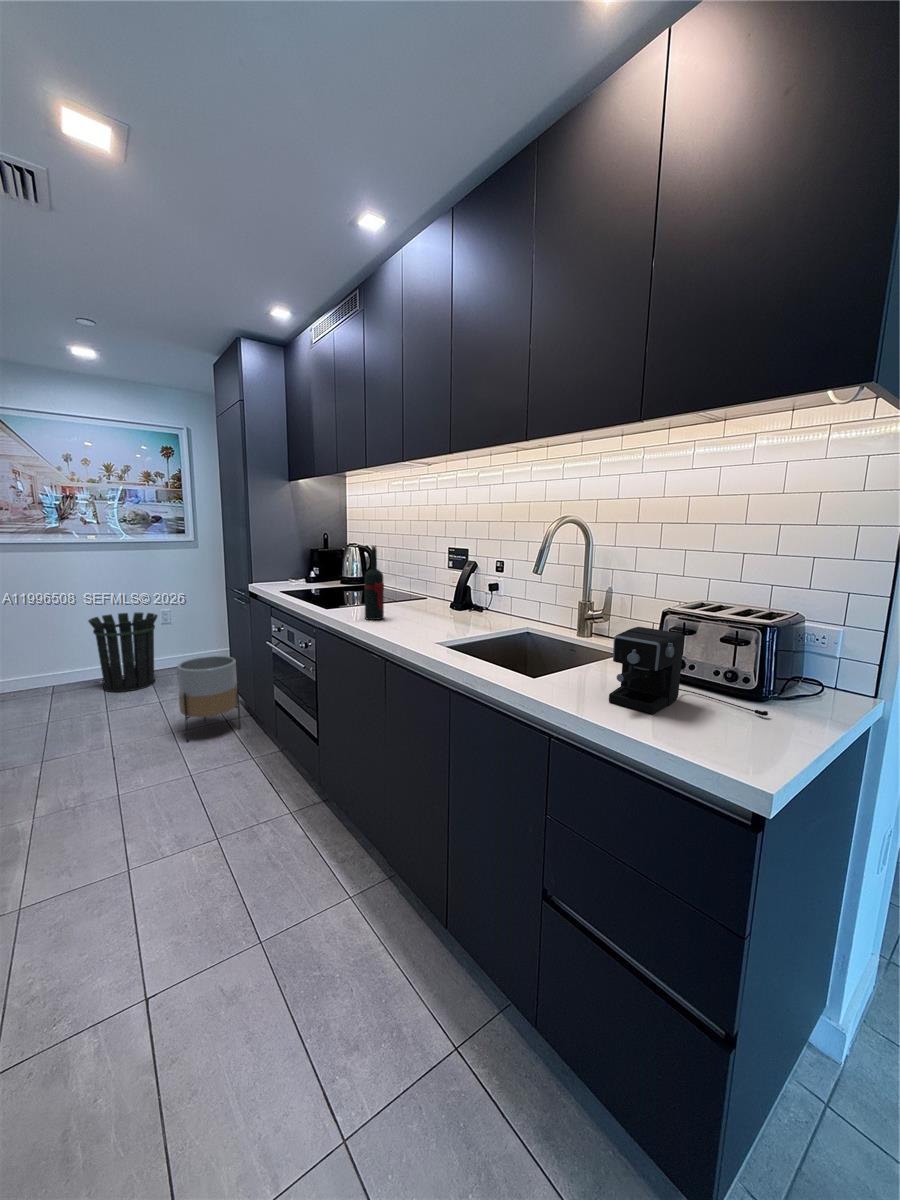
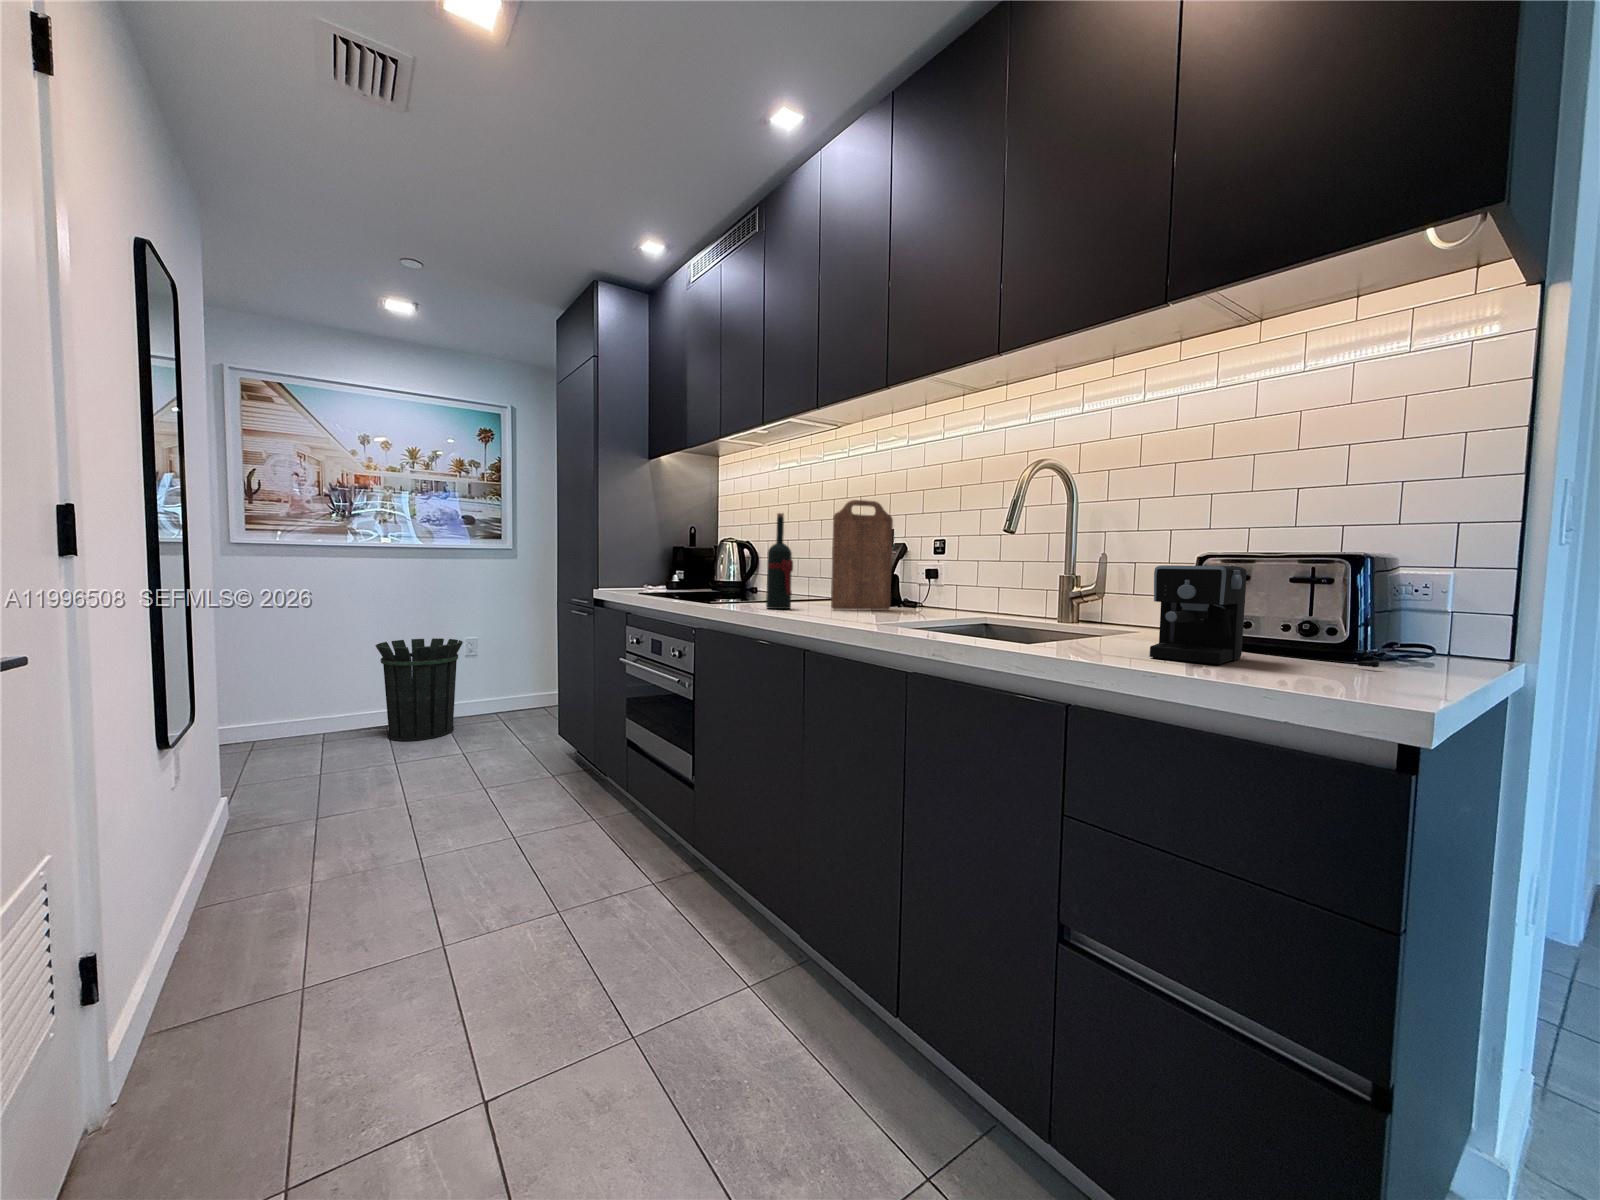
cutting board: none [414,535,462,619] -> present [831,500,893,610]
planter: present [177,656,241,742] -> none [496,687,573,799]

